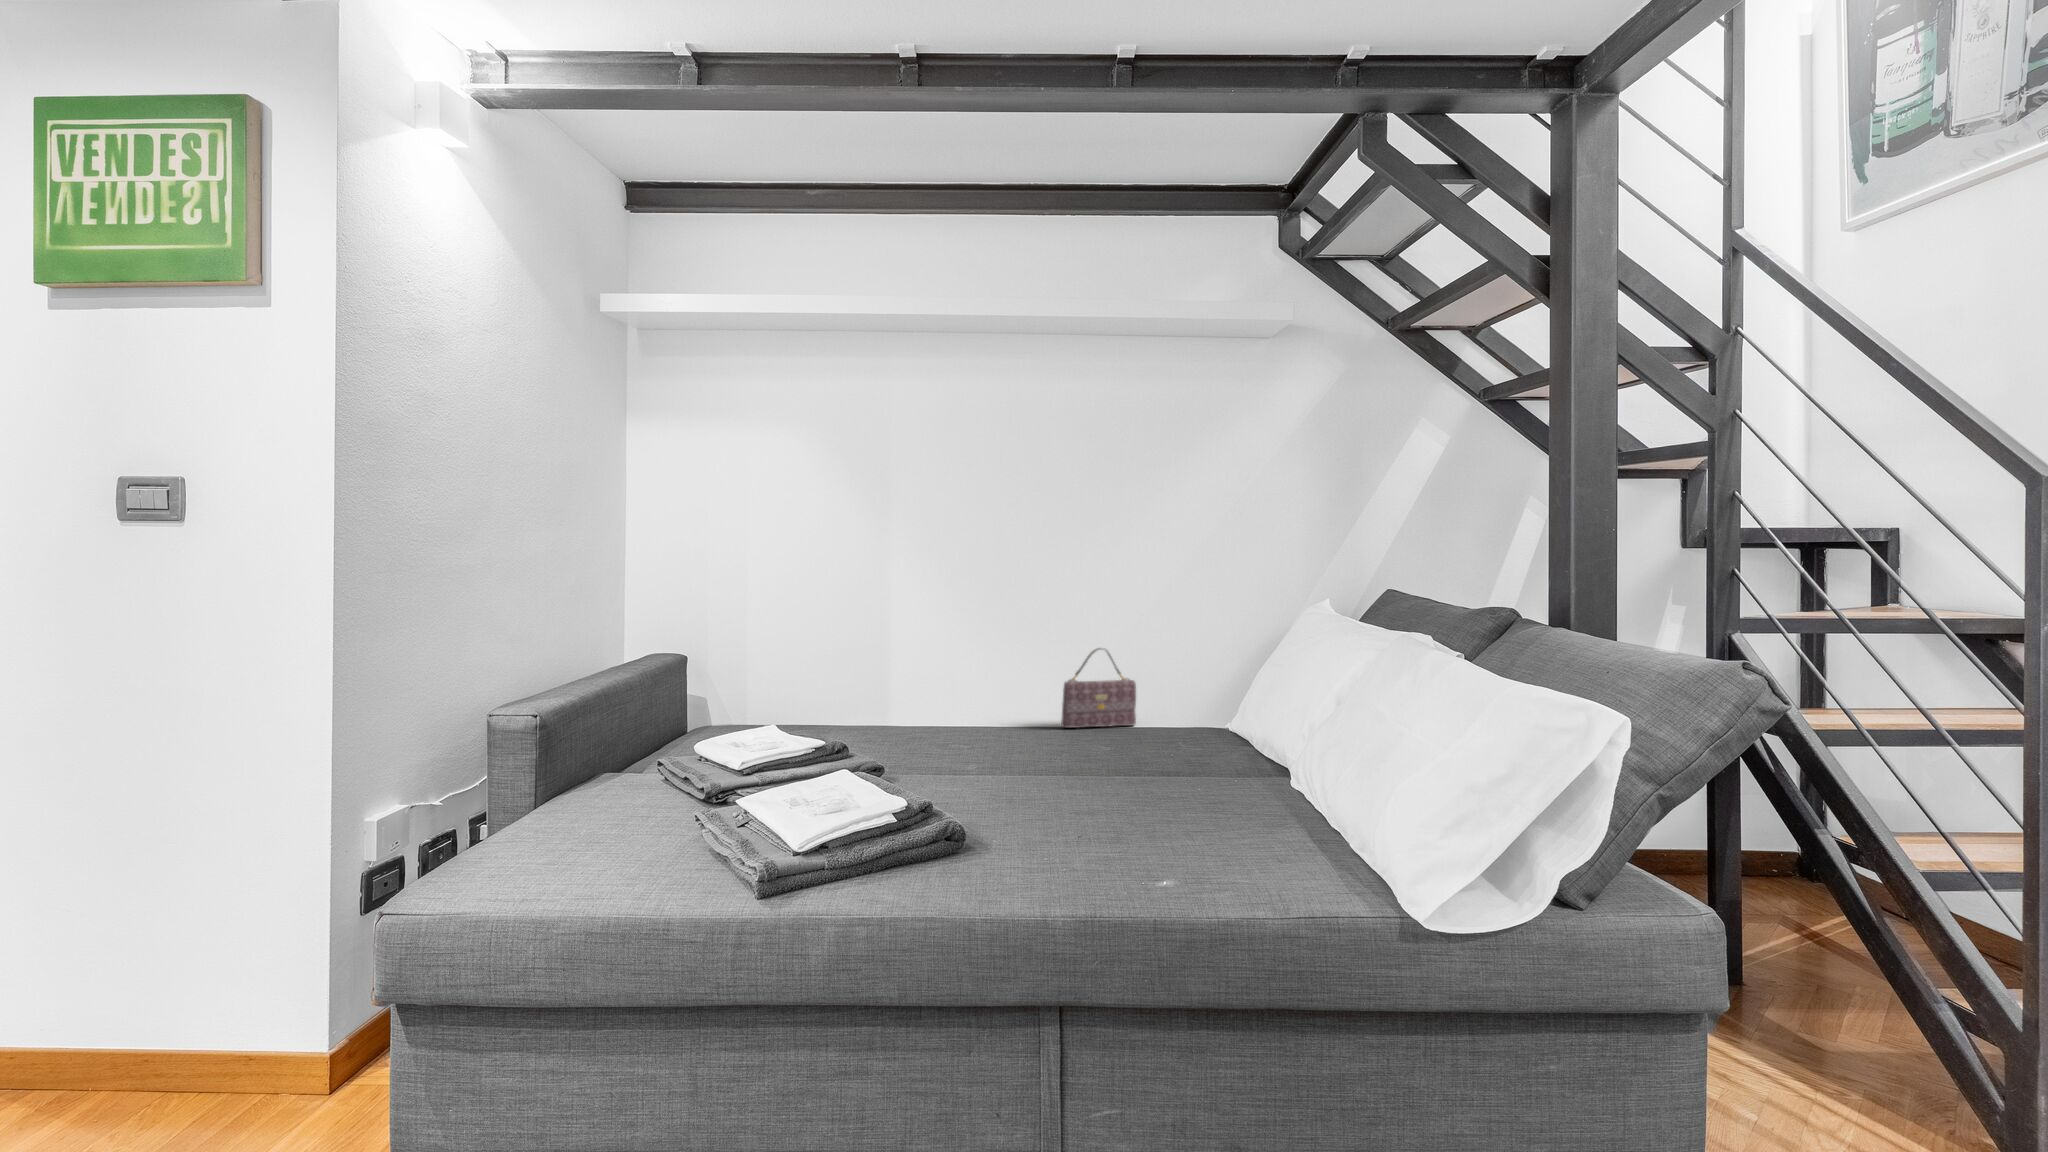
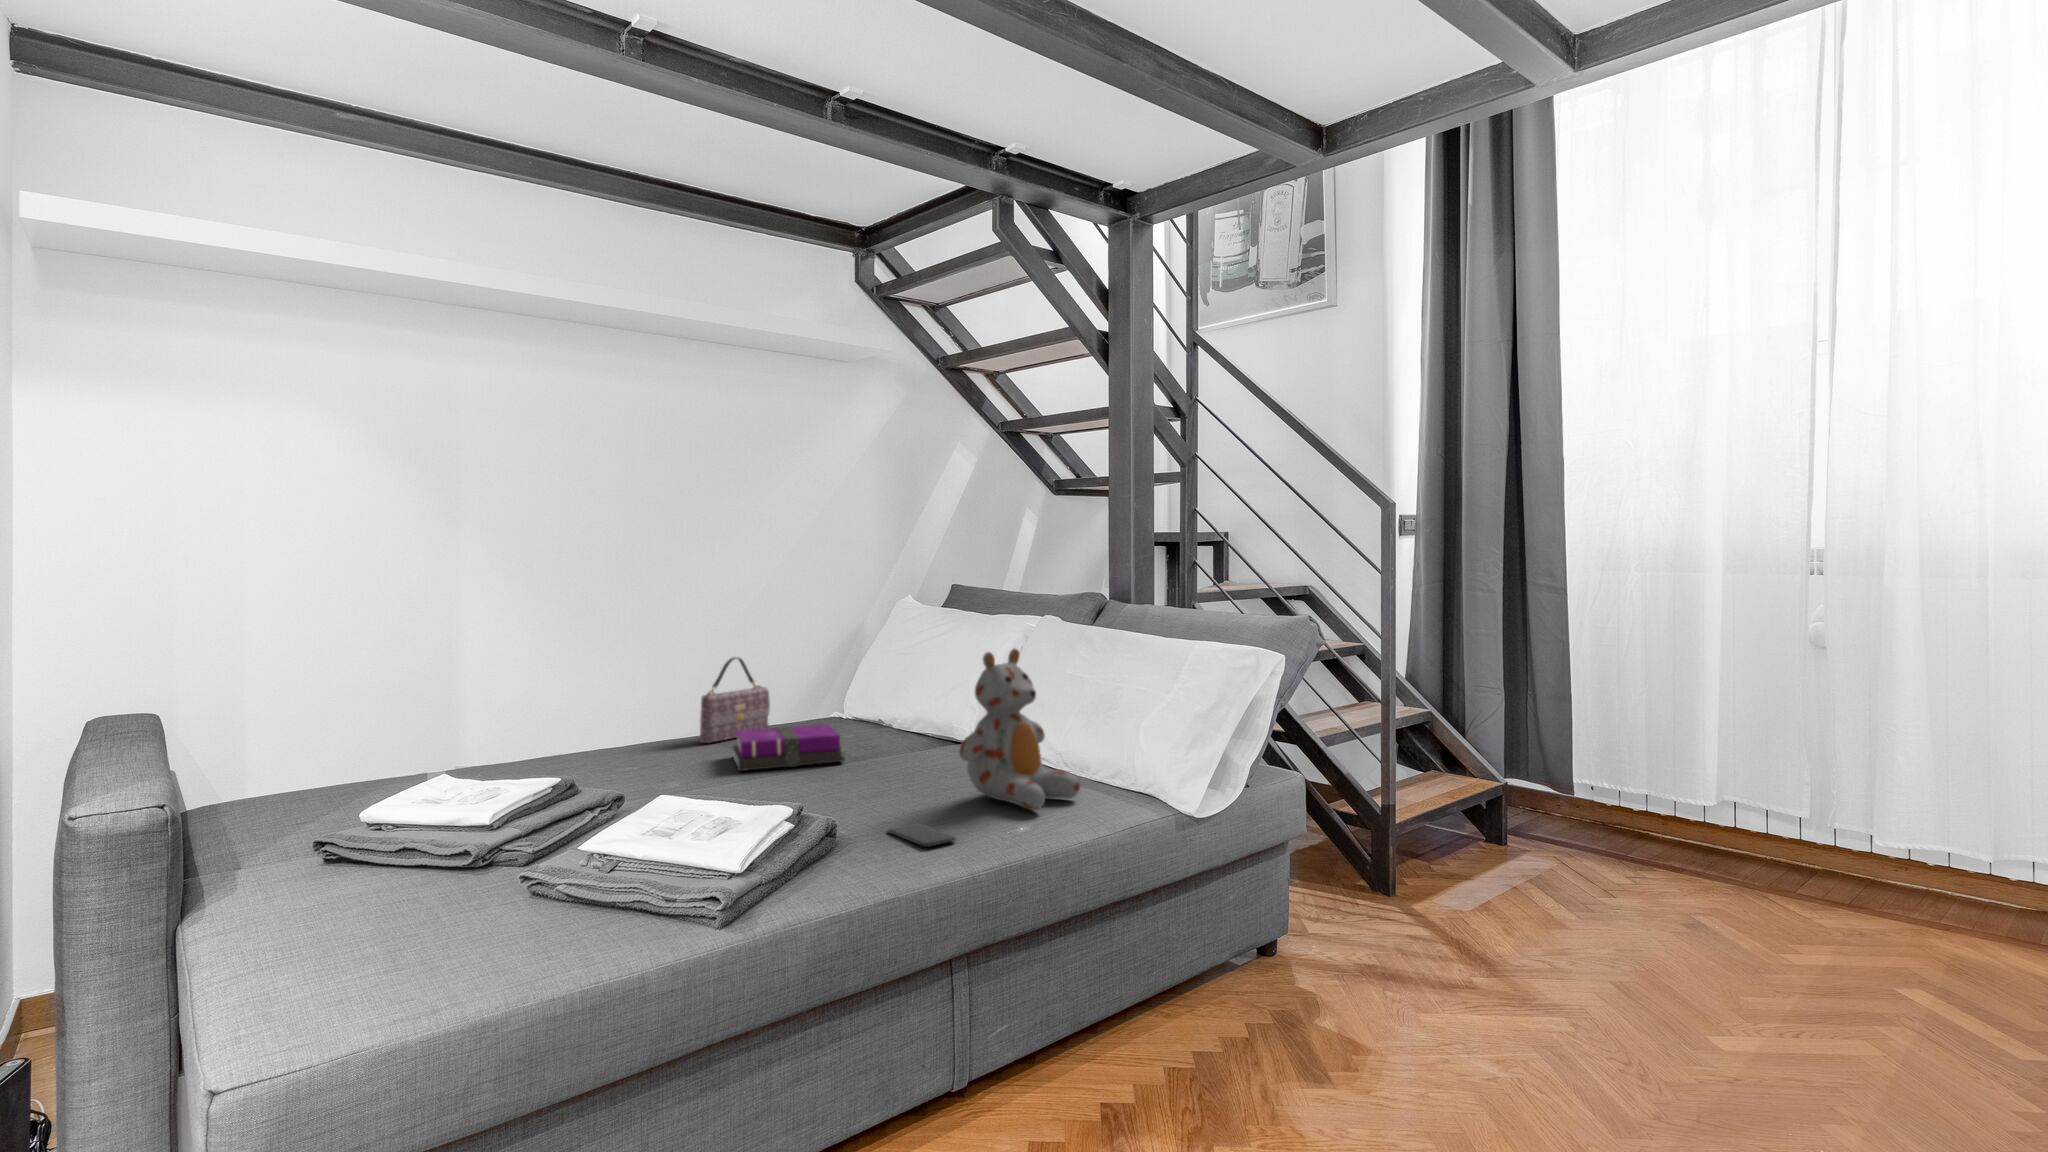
stuffed bear: none [1138,665,1285,864] -> present [959,648,1080,810]
notebook: none [1033,719,1154,767] -> present [733,724,845,771]
smartphone: none [1019,844,1065,875] -> present [887,823,956,847]

